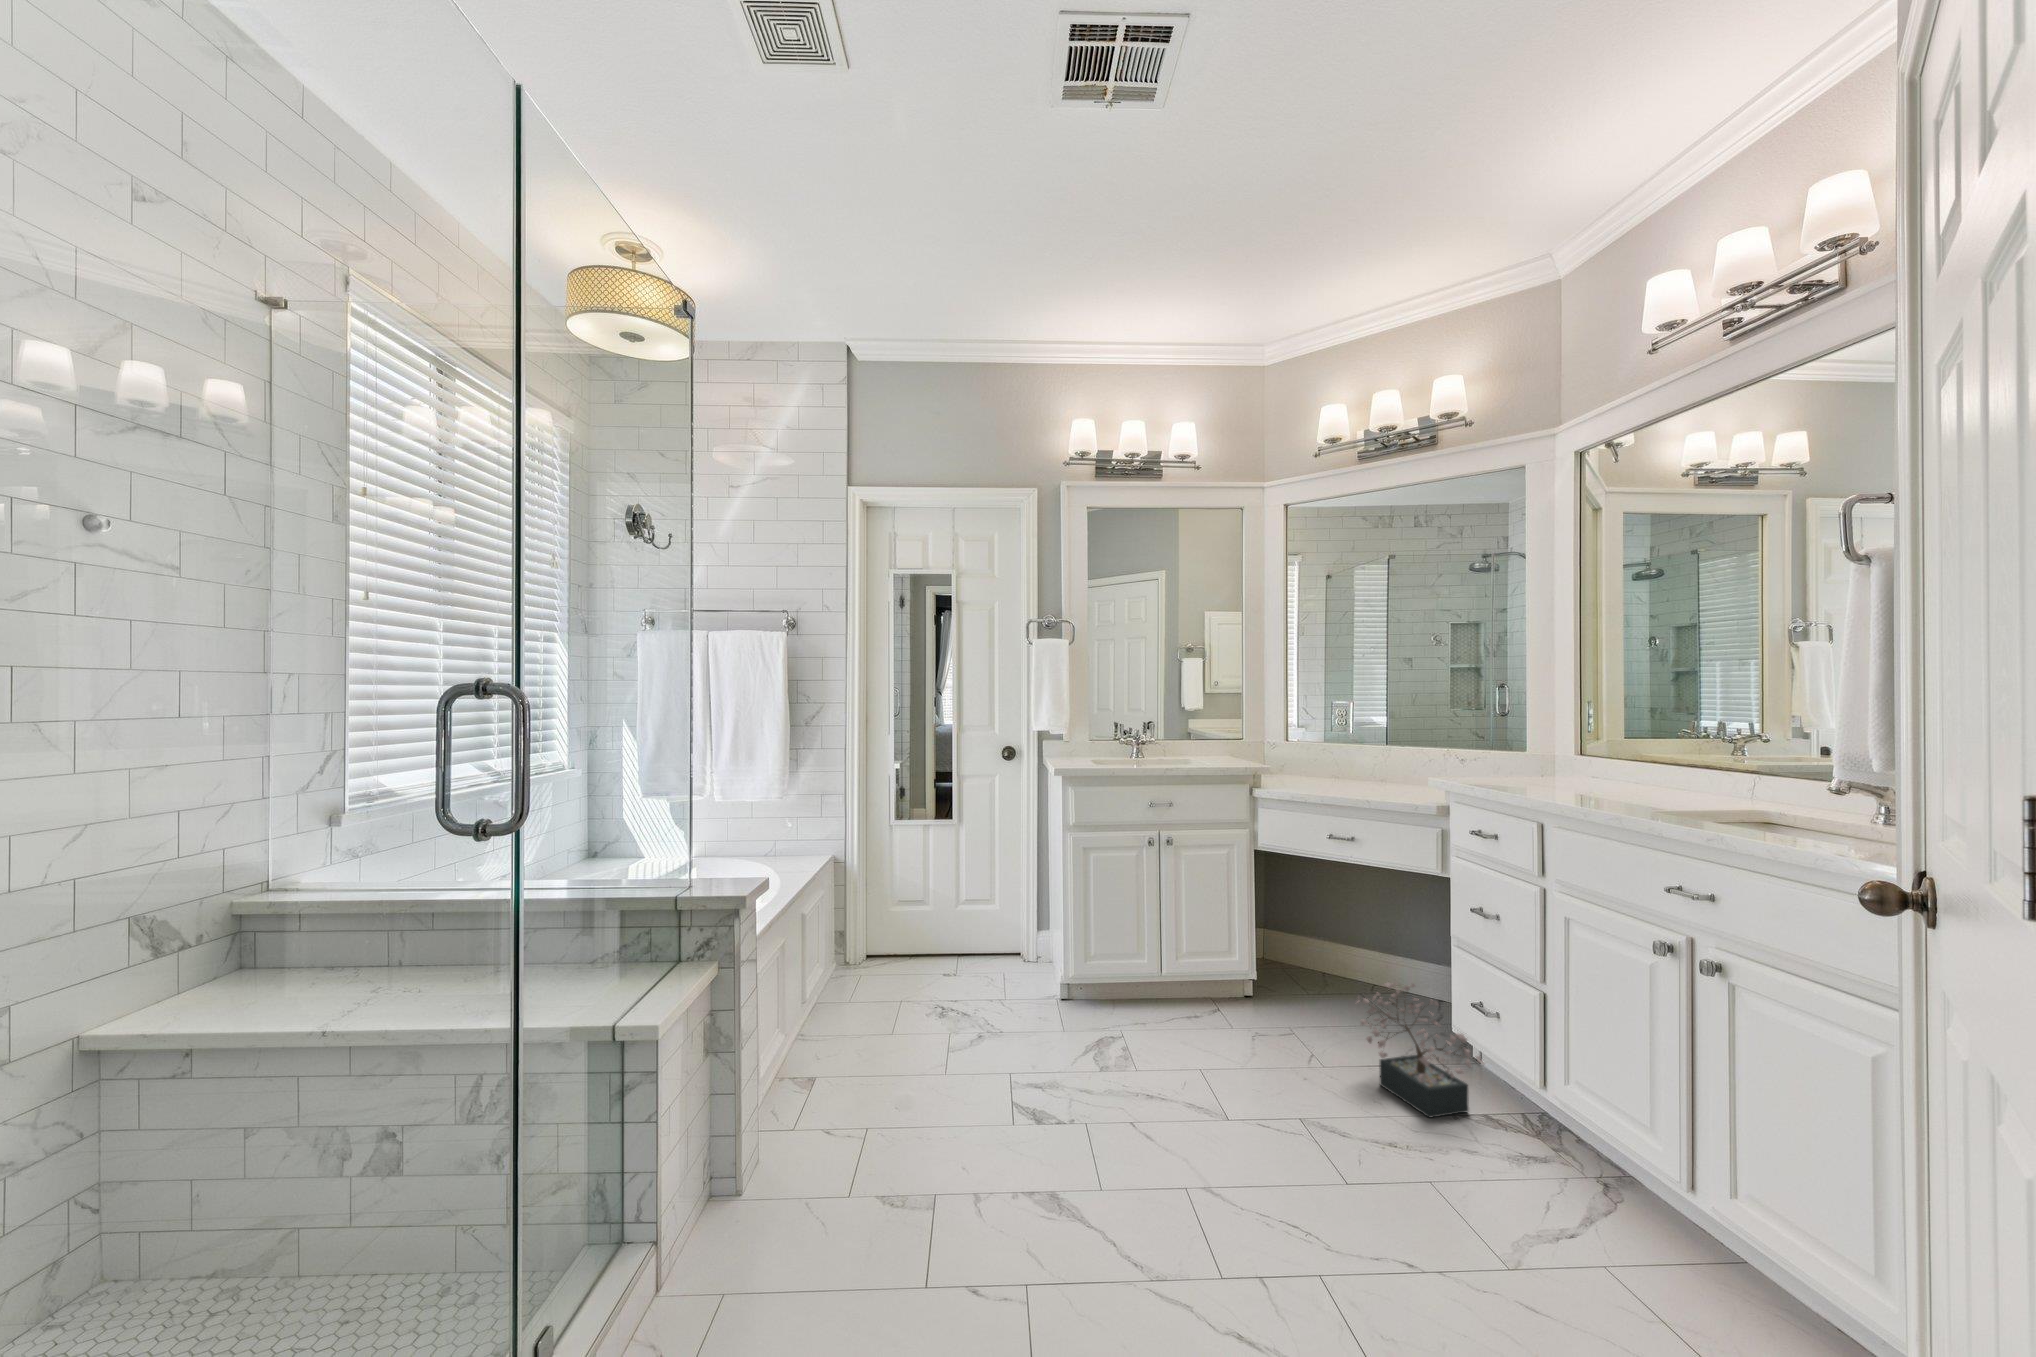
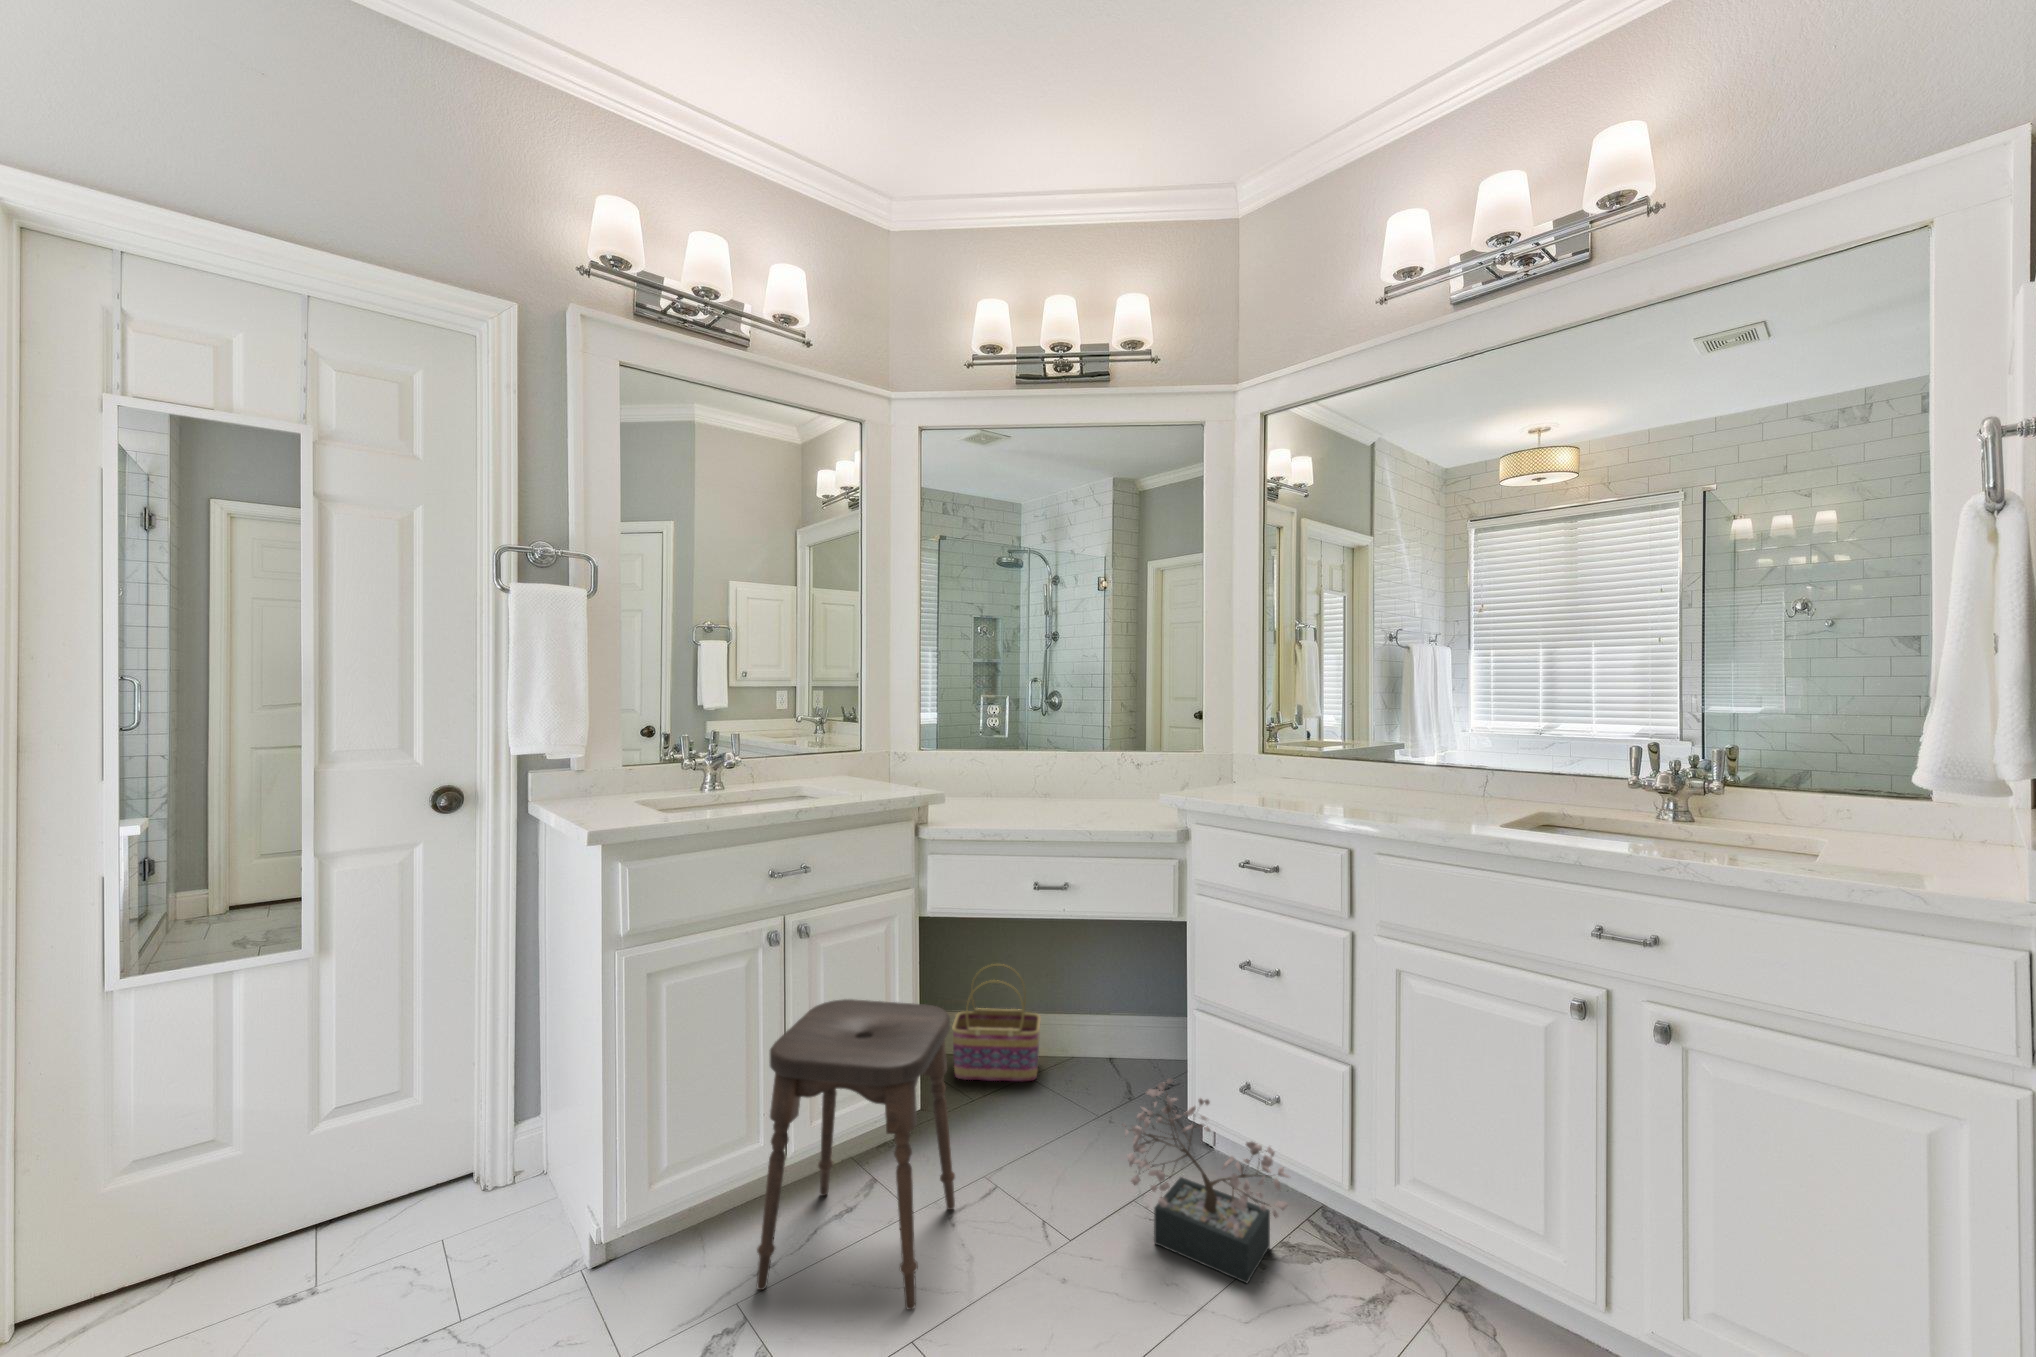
stool: none [1130,889,1259,1058] -> present [756,999,955,1310]
basket: none [1309,910,1386,1000] -> present [952,964,1041,1081]

